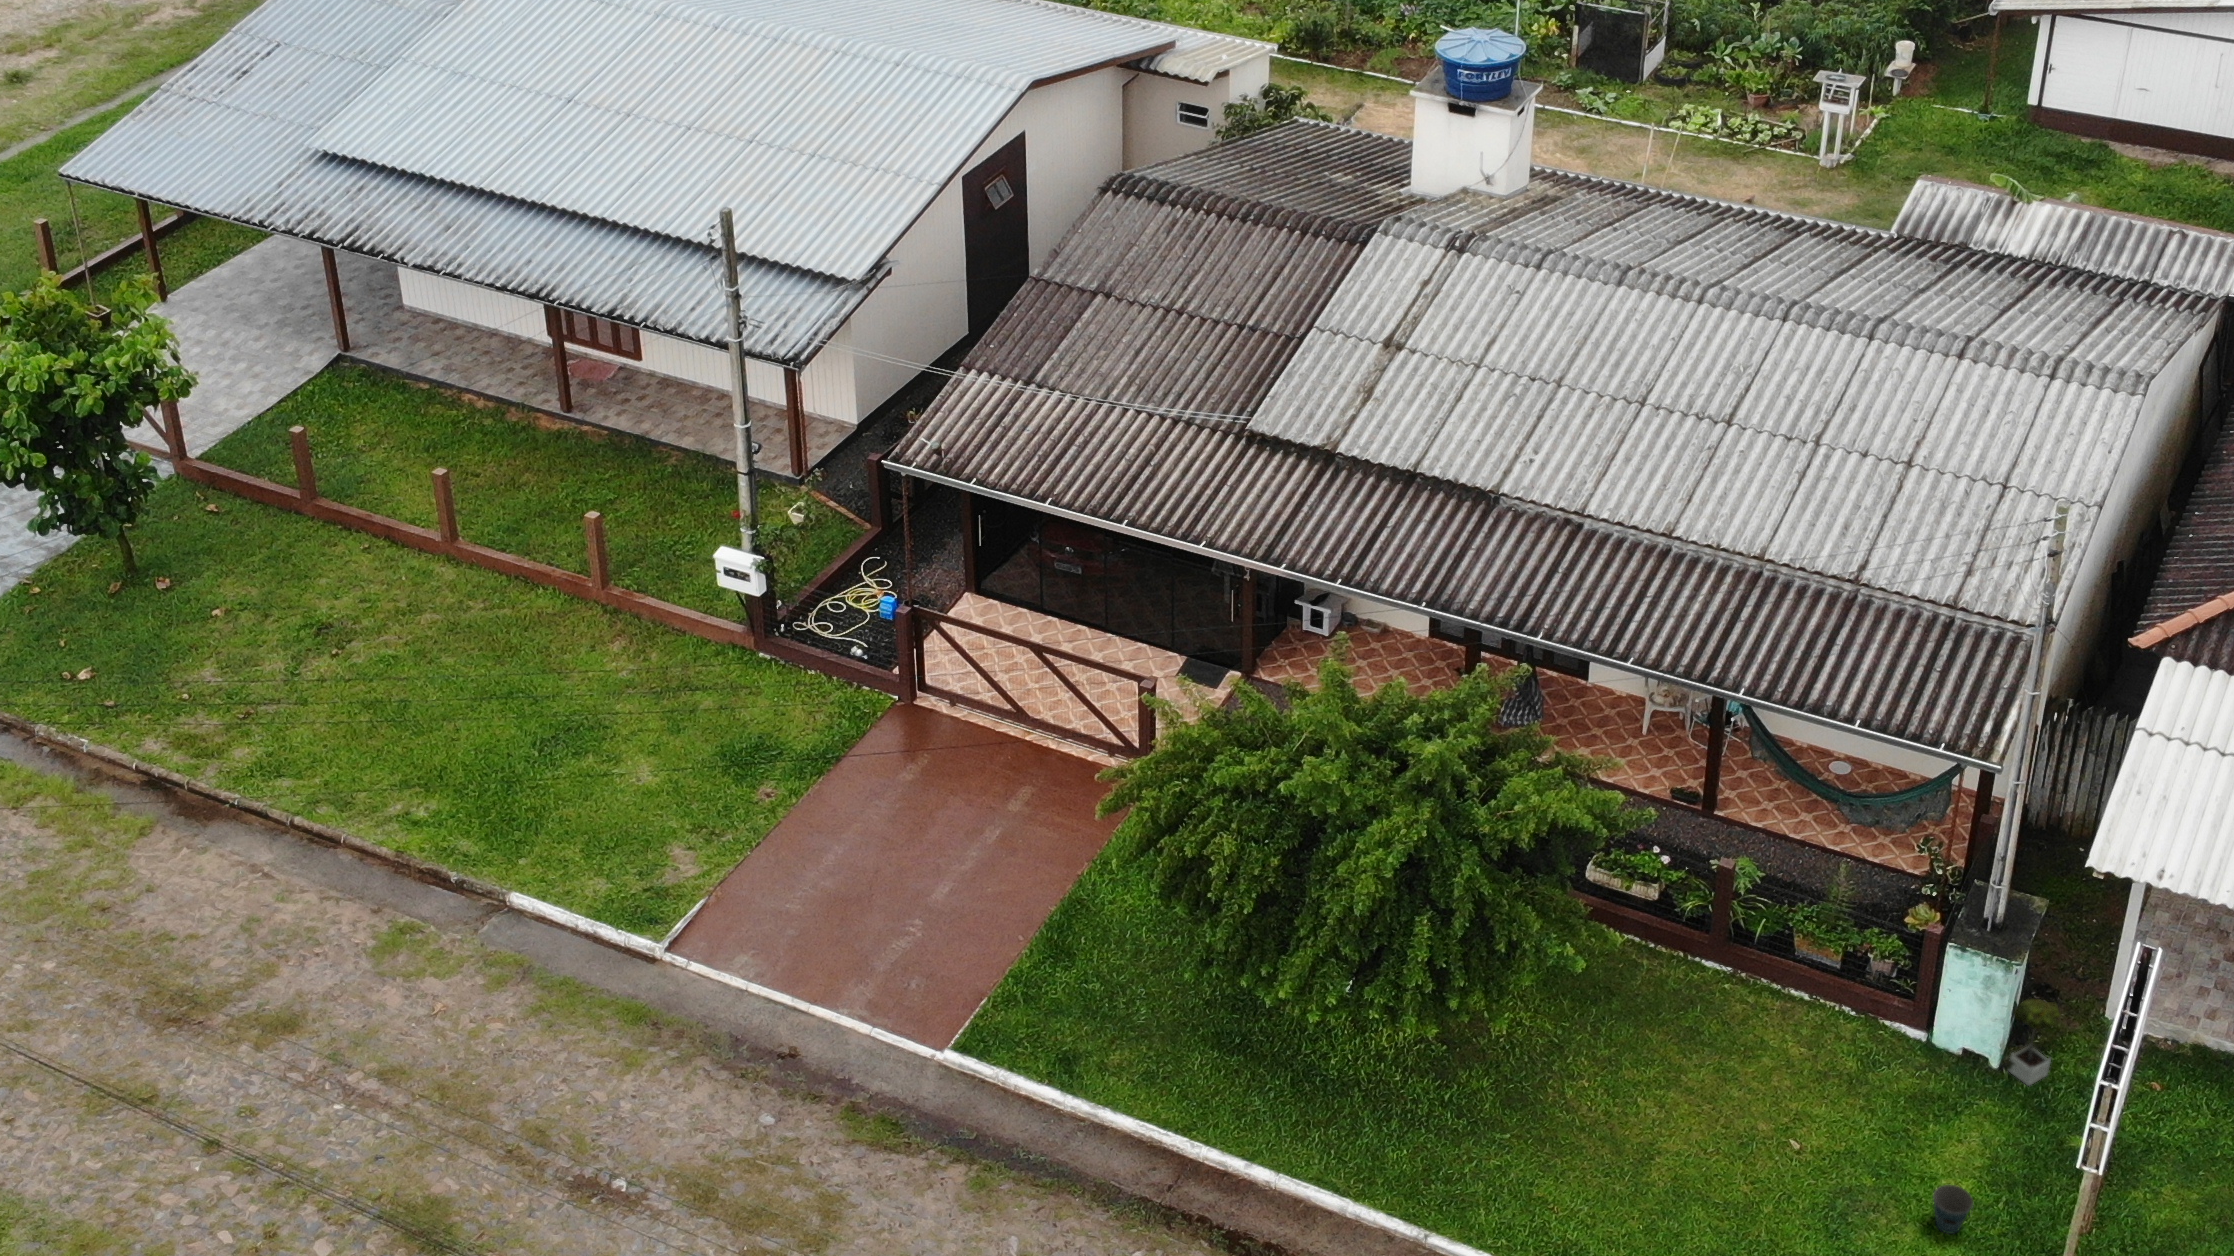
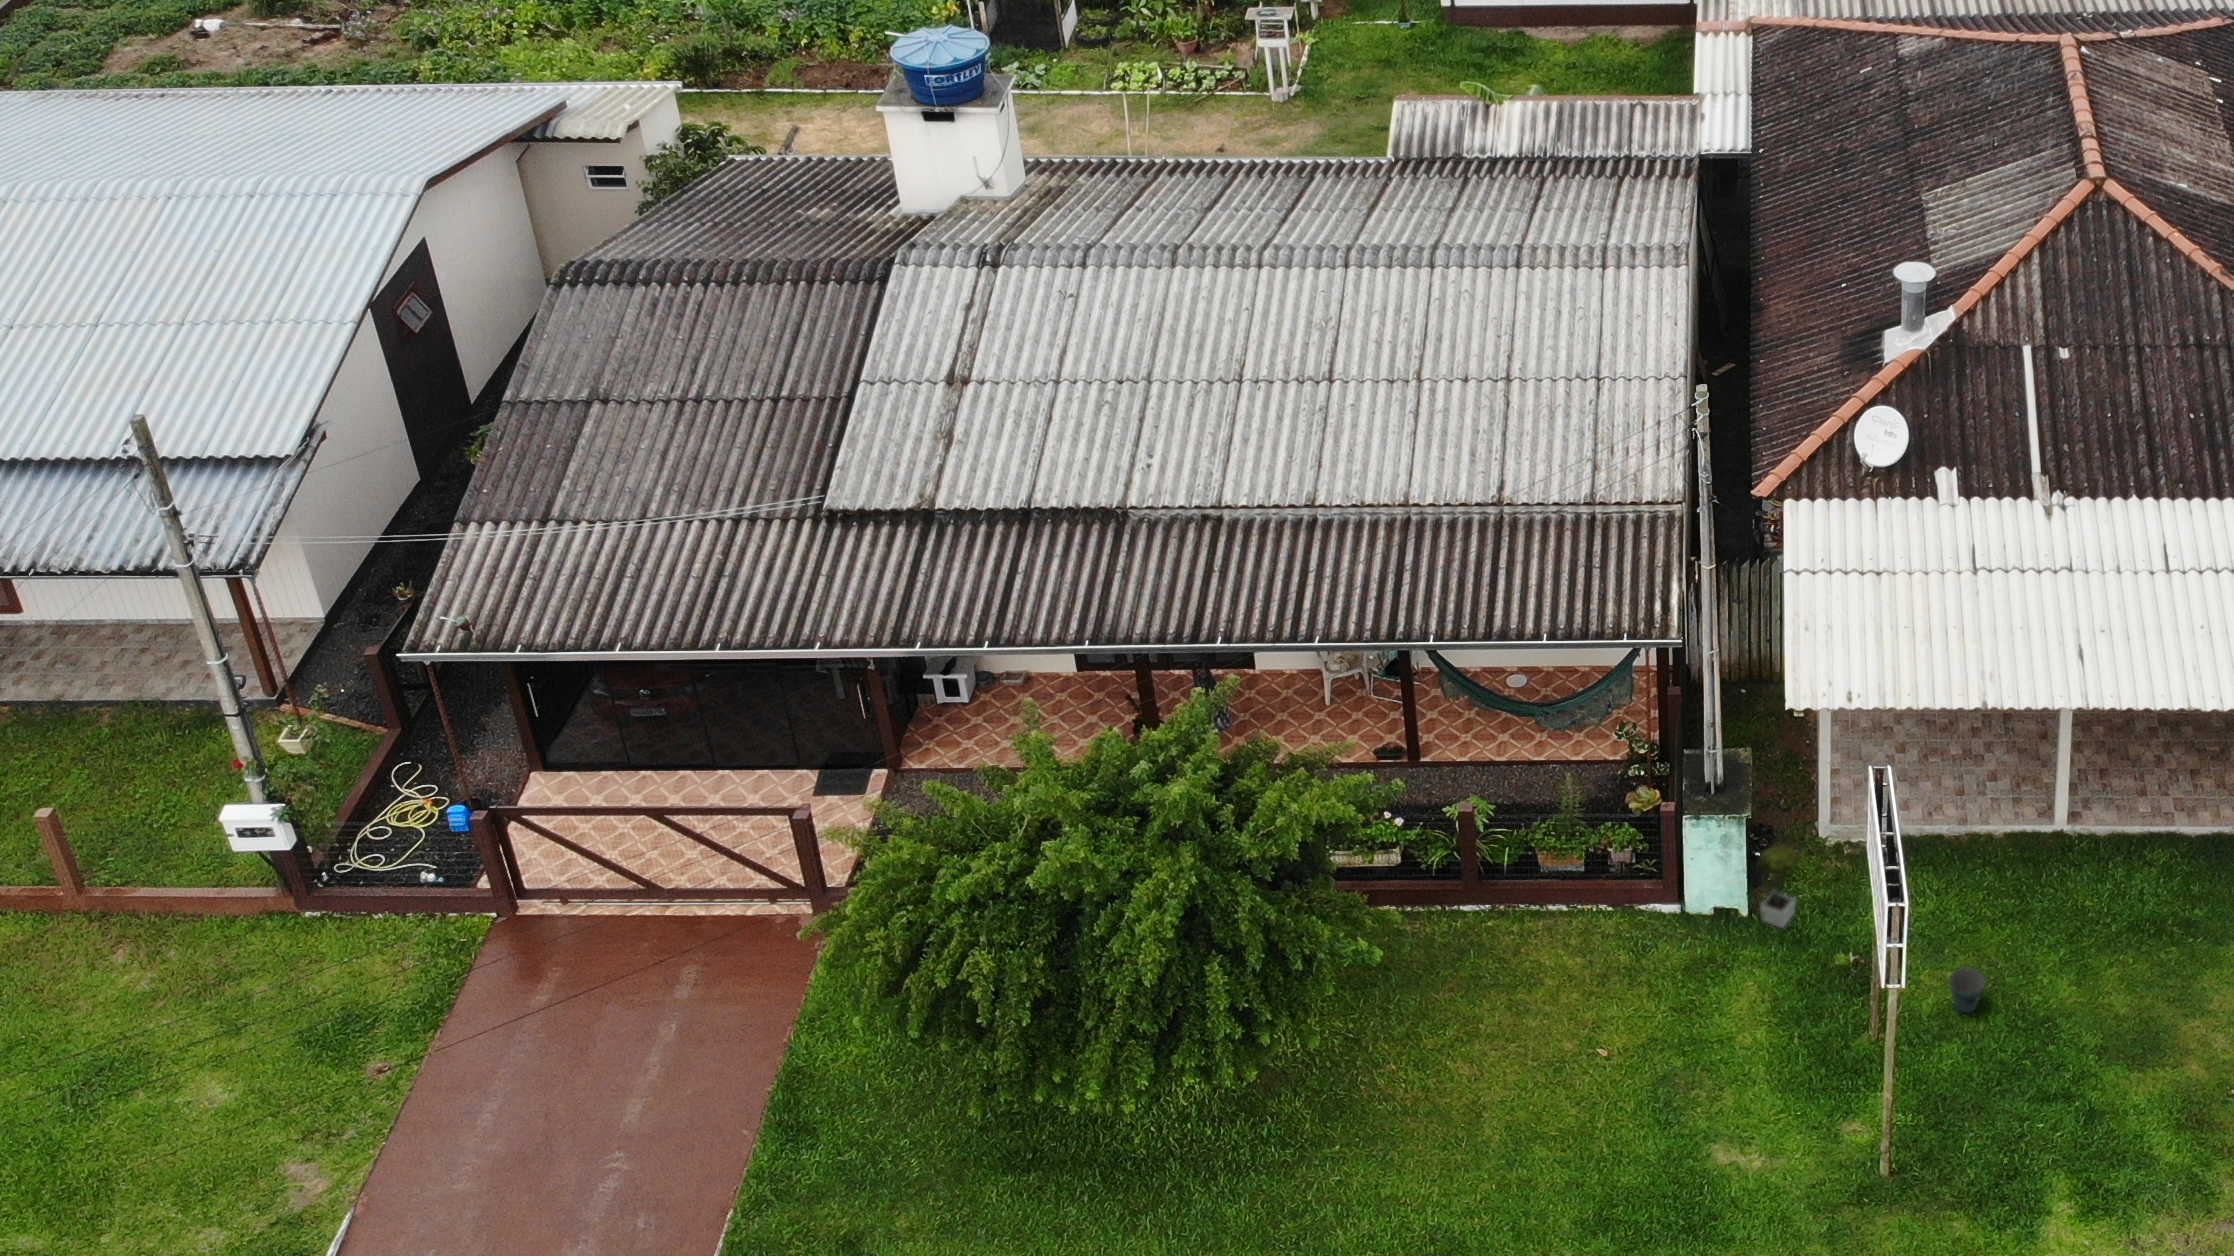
bucket: present [1933,1185,1974,1234] -> present [1950,968,1985,1013]

